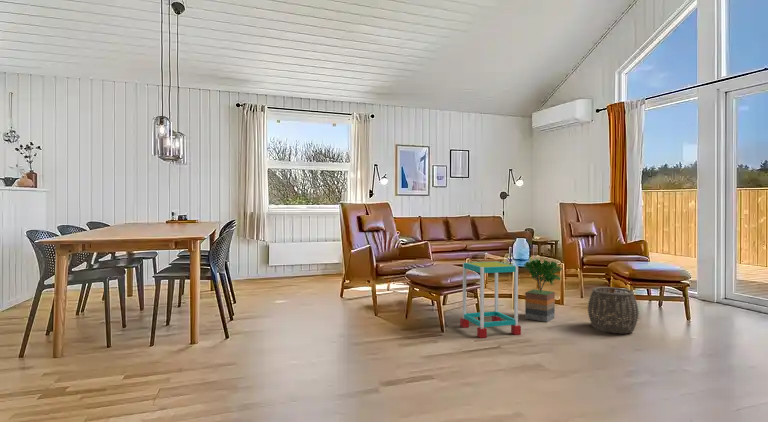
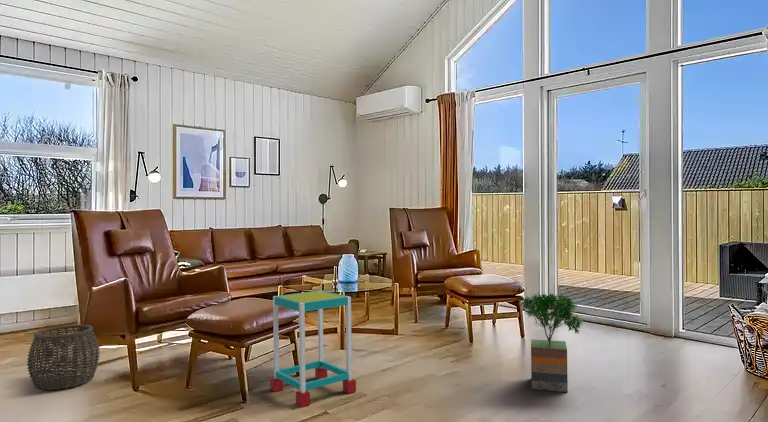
potted tree: present [524,259,562,322] -> present [520,293,583,392]
woven basket: present [588,287,639,334] -> present [27,325,100,391]

